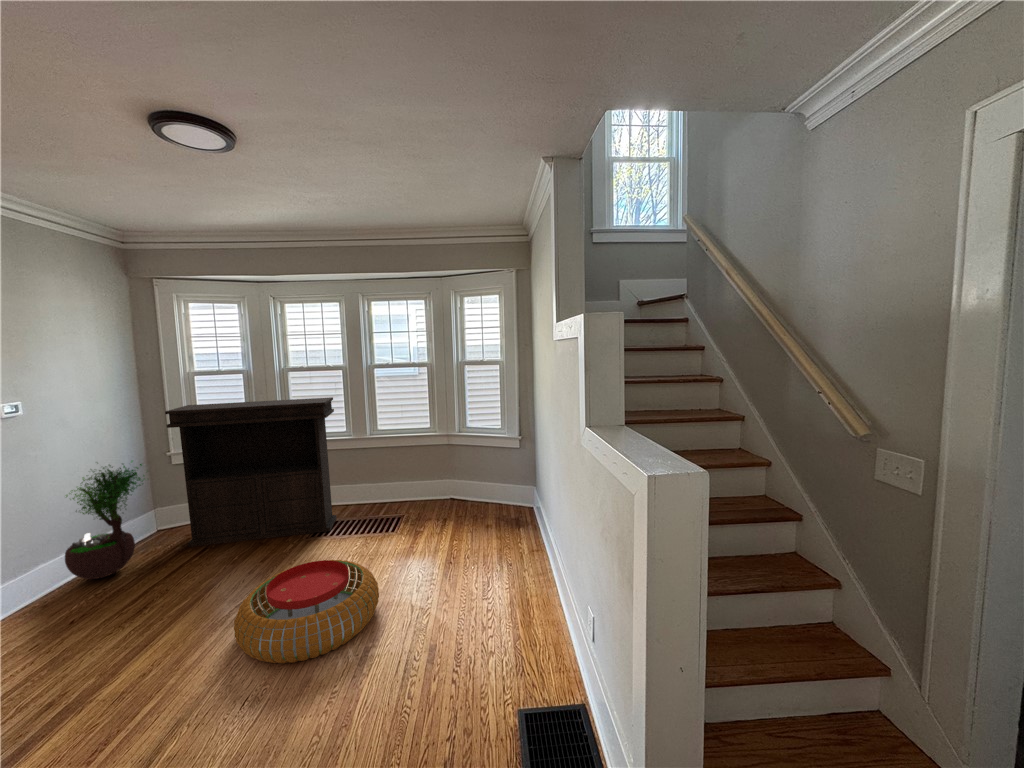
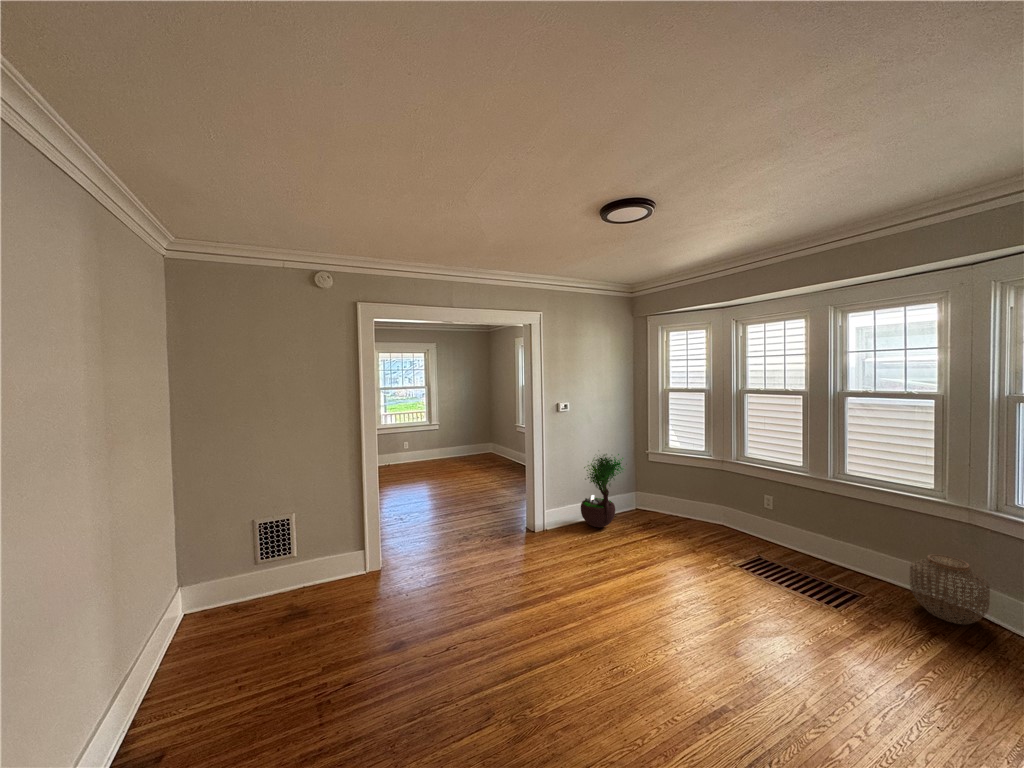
console table: present [165,397,337,547] -> none [642,420,783,570]
woven basket: none [426,466,464,509] -> present [910,554,990,624]
pouf: present [234,560,379,663] -> none [629,582,767,686]

